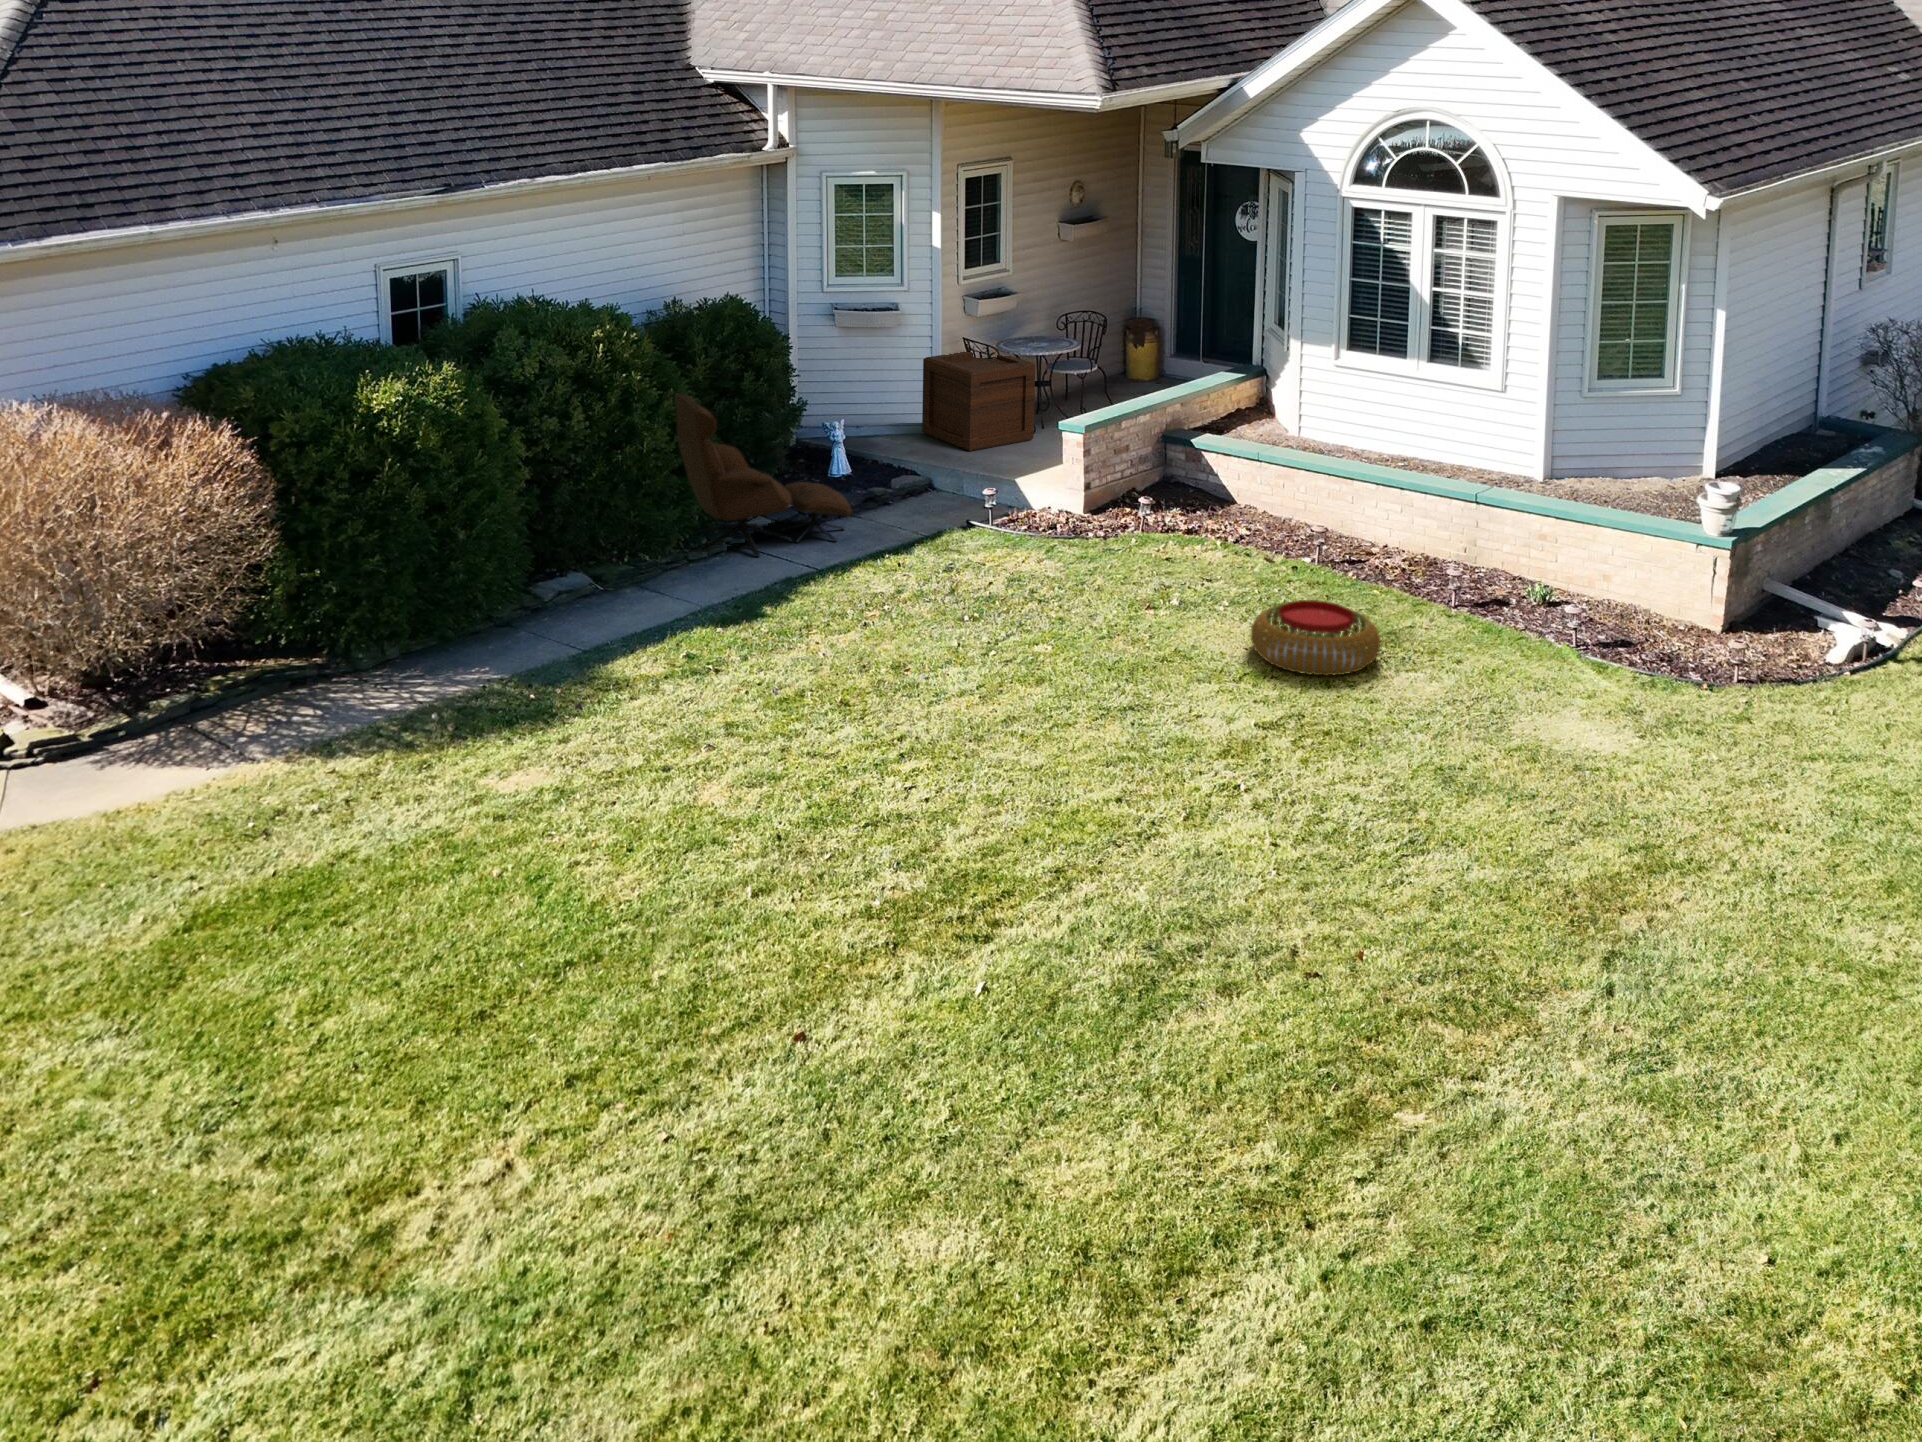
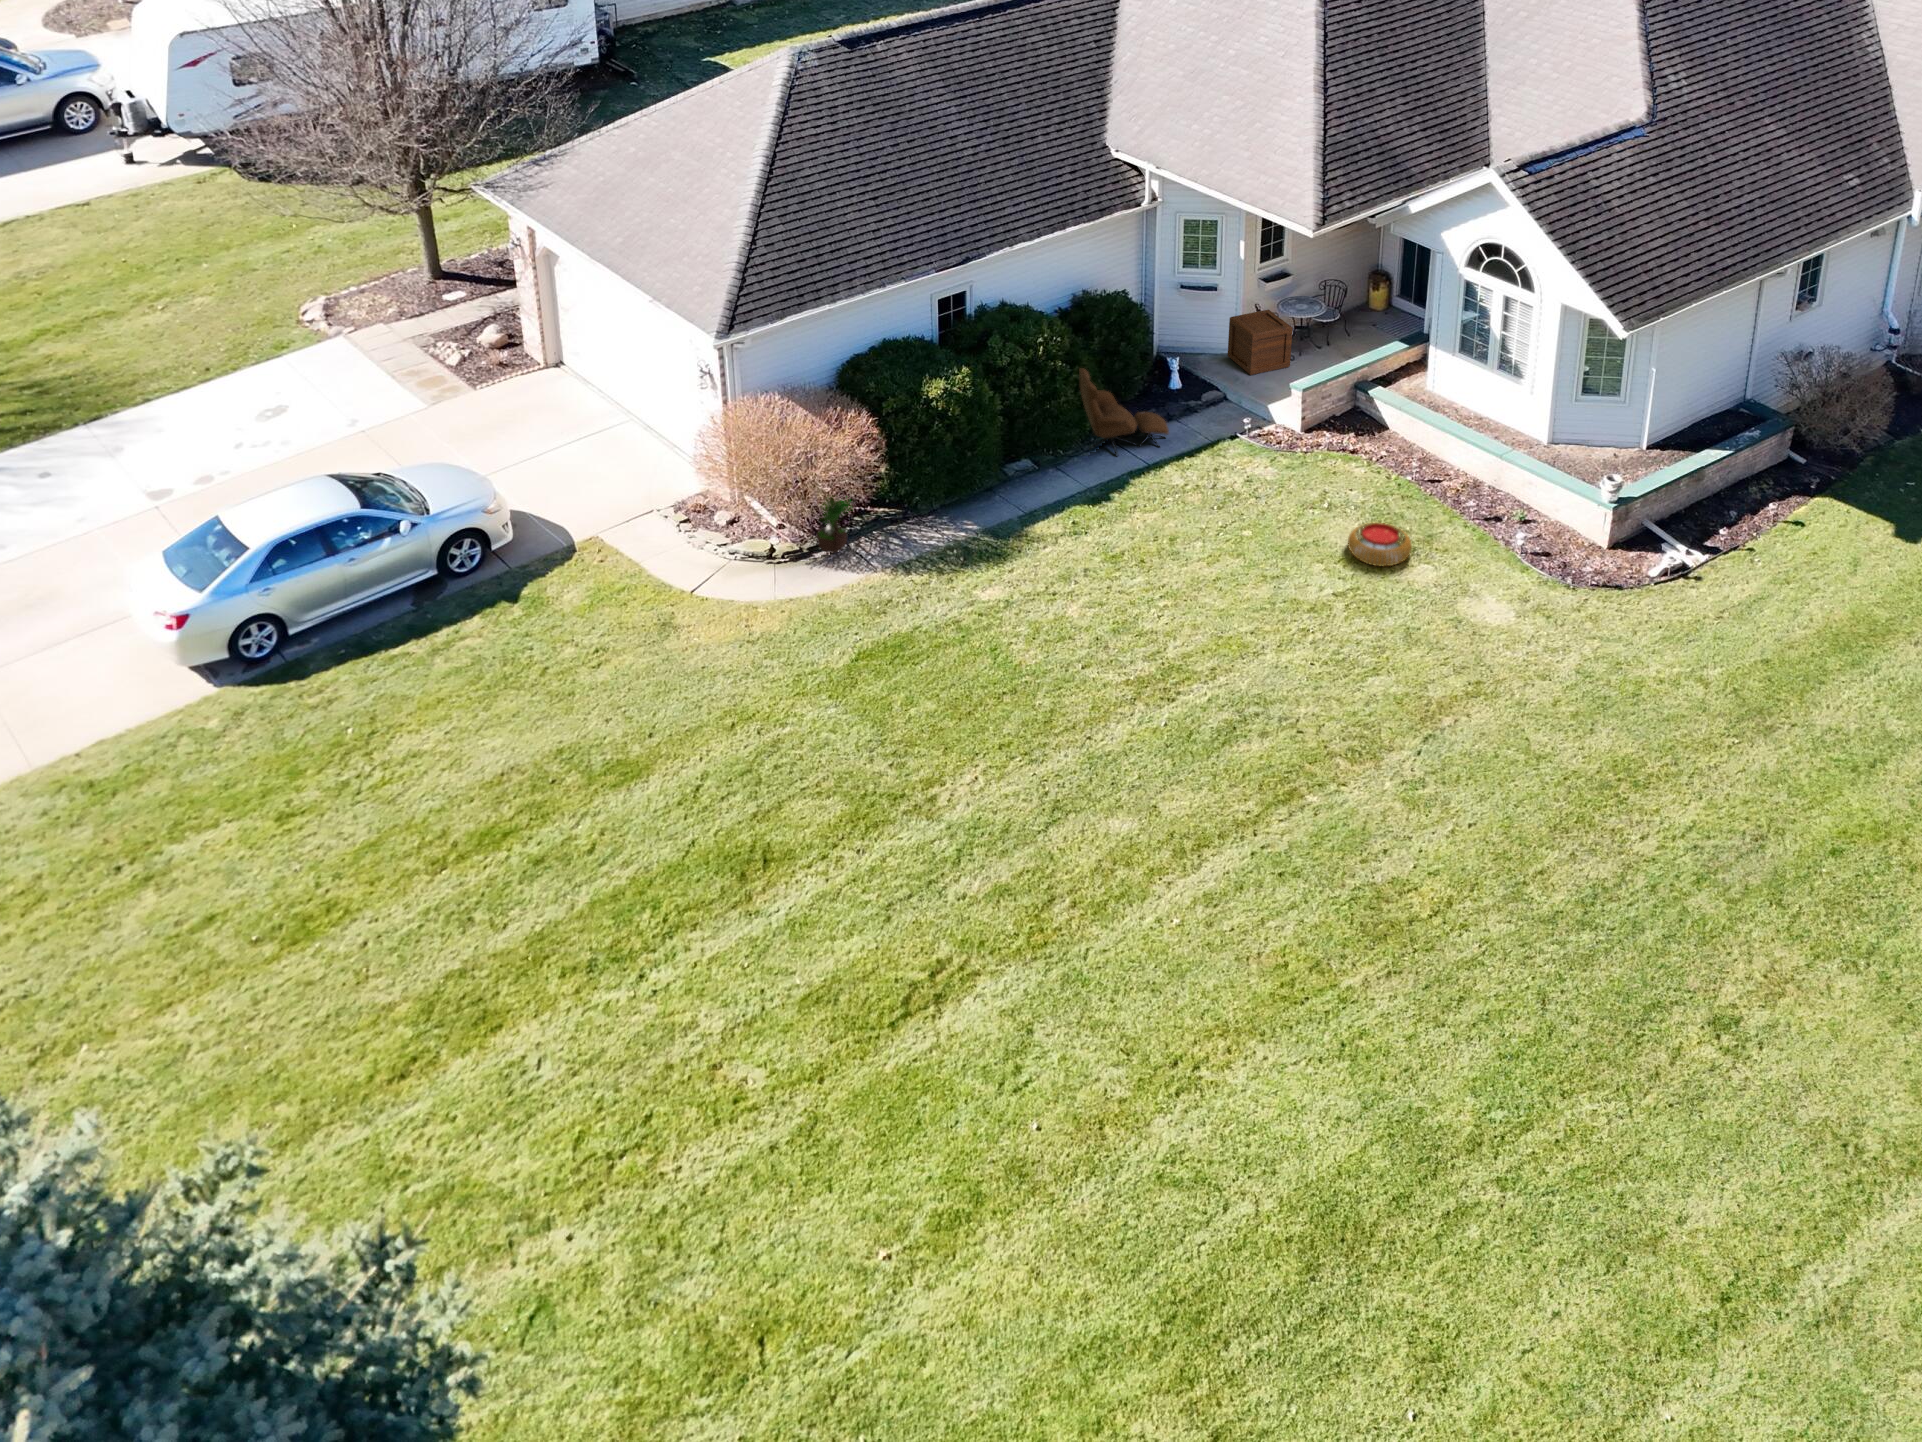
potted tree: none [108,583,203,731] -> present [816,496,852,553]

